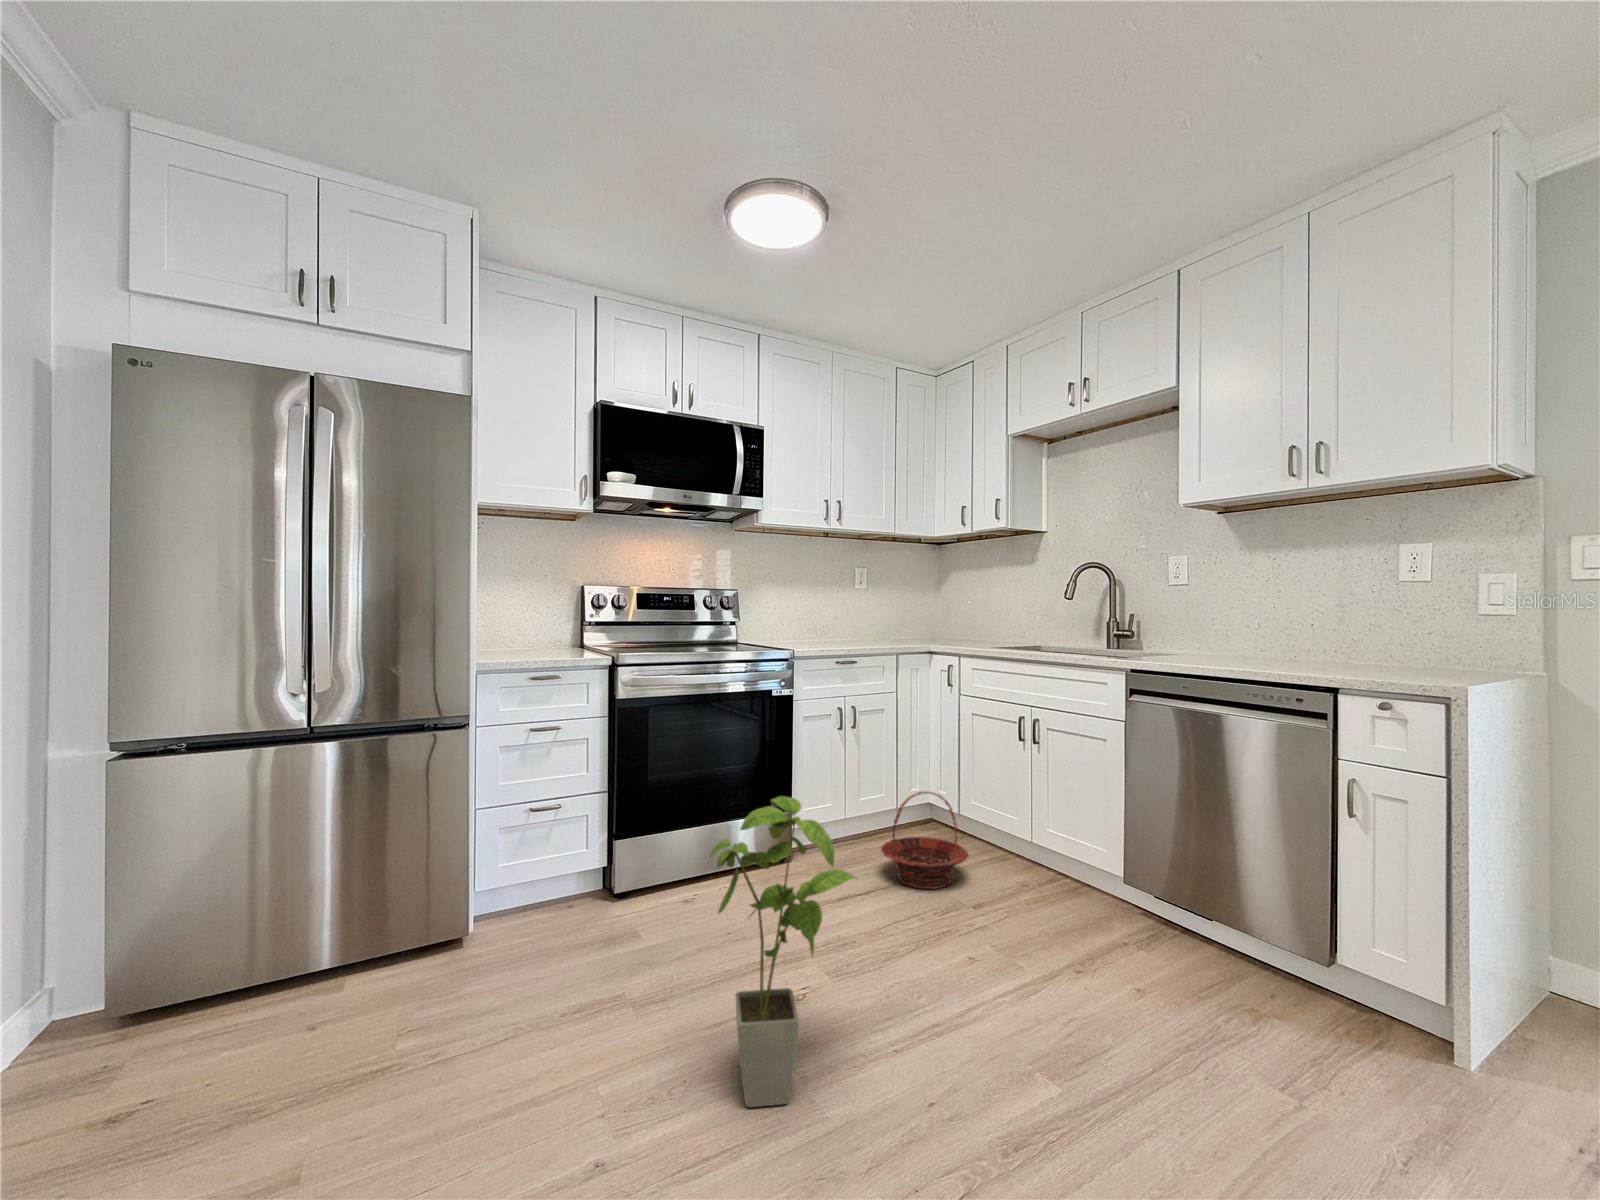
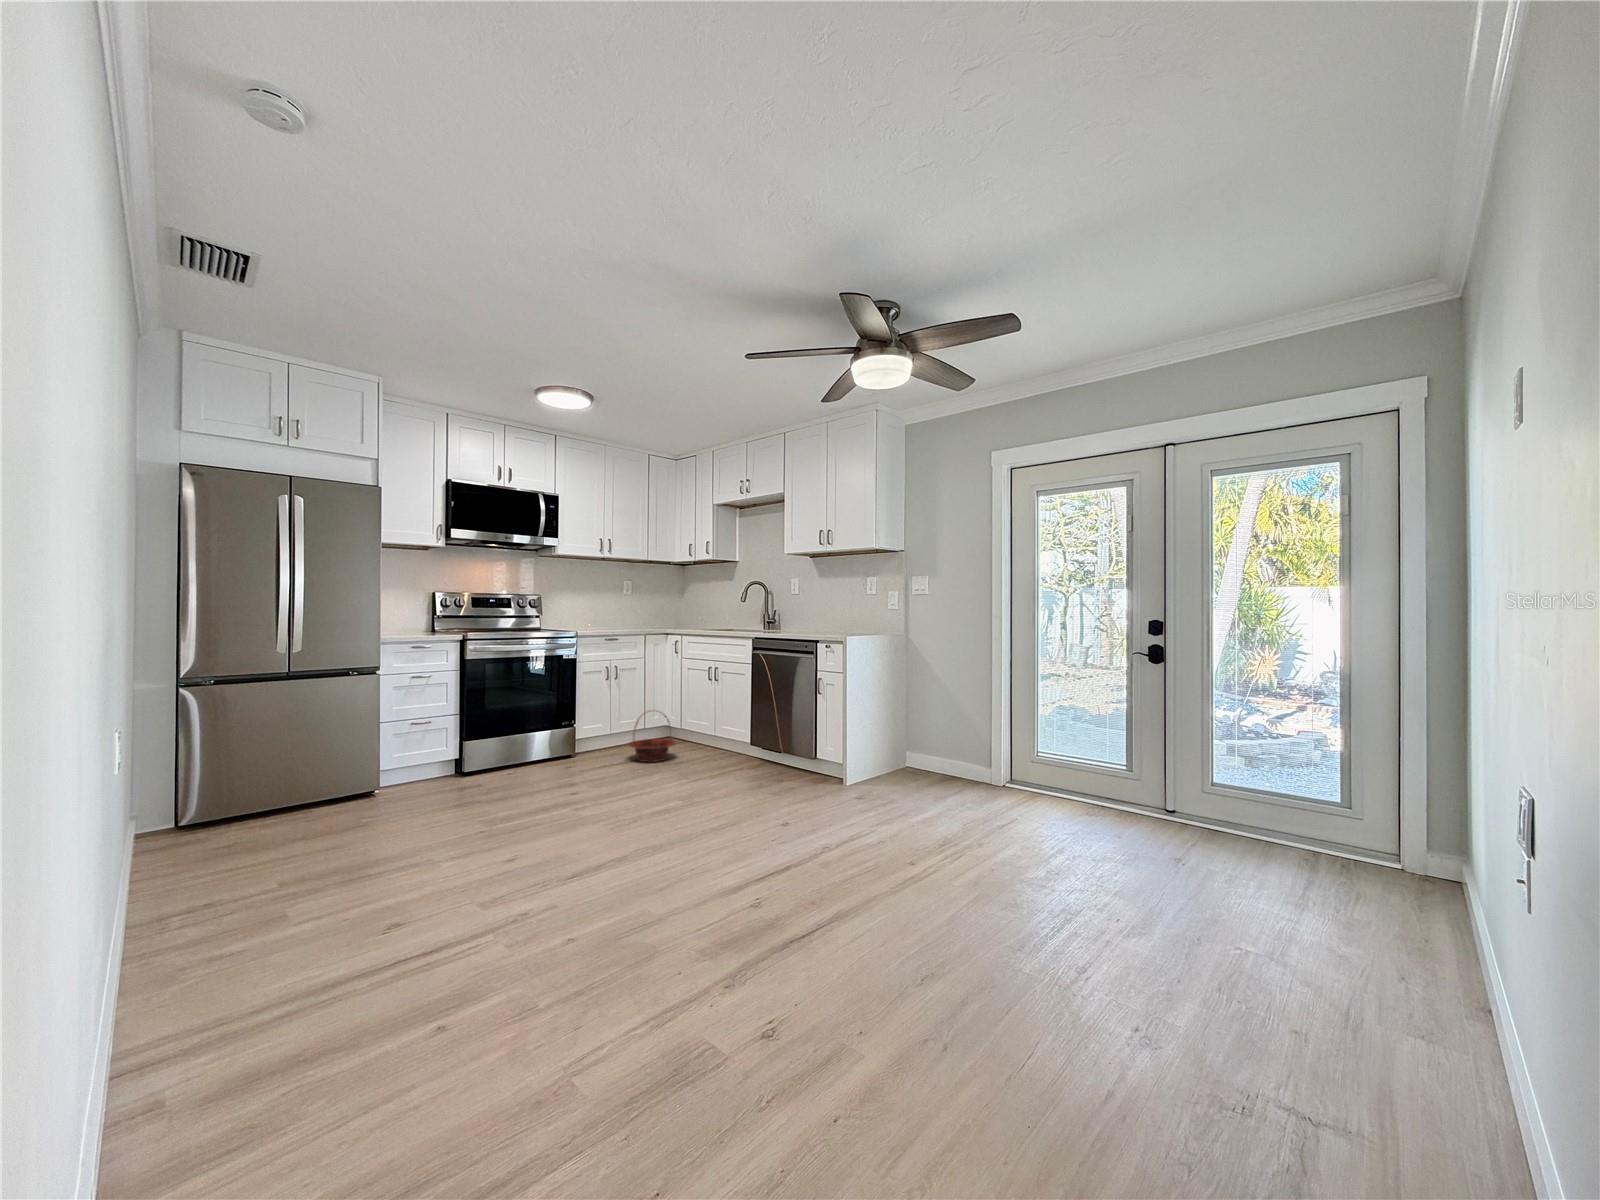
house plant: present [710,796,856,1107] -> none [525,688,597,820]

